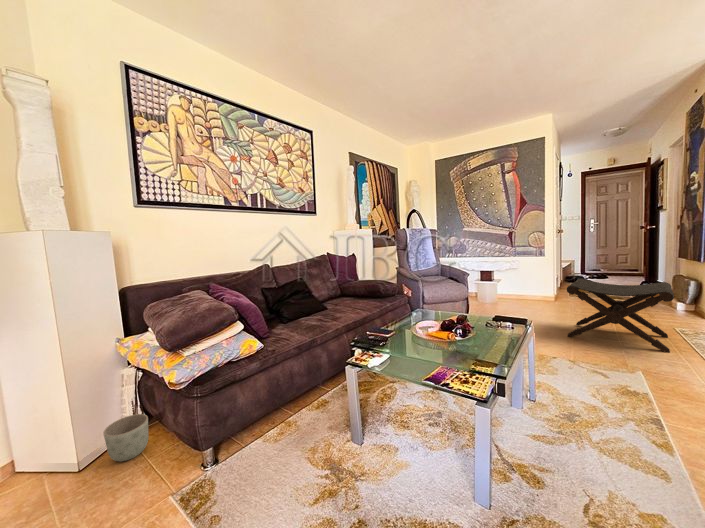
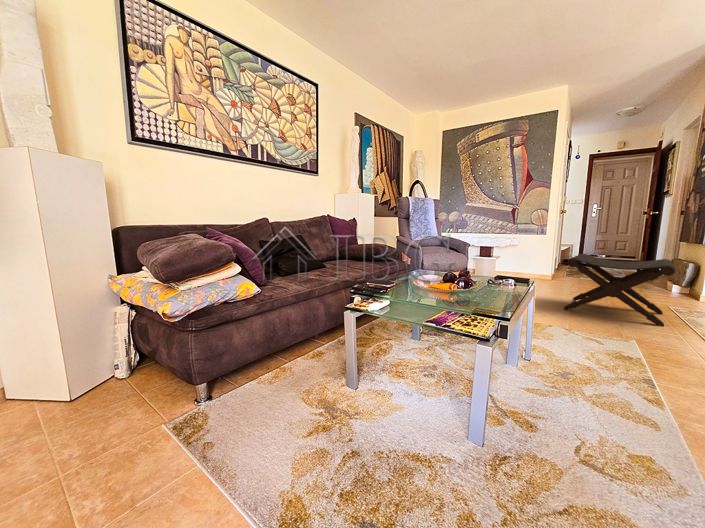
planter: present [103,414,148,462] -> none [96,351,142,394]

